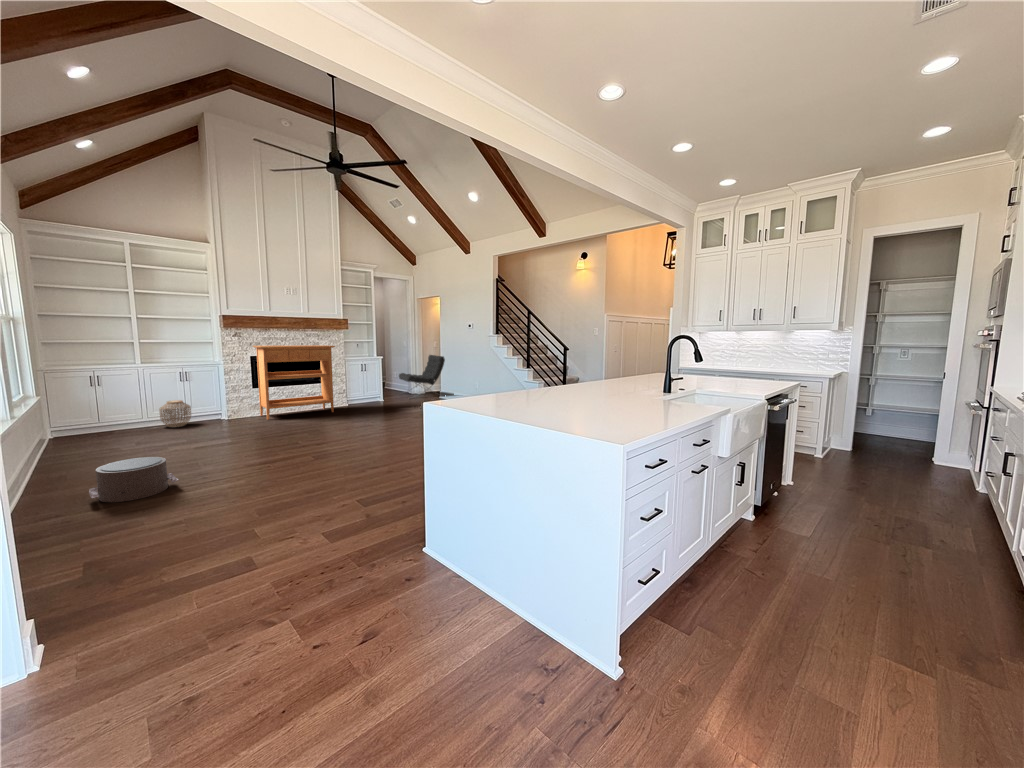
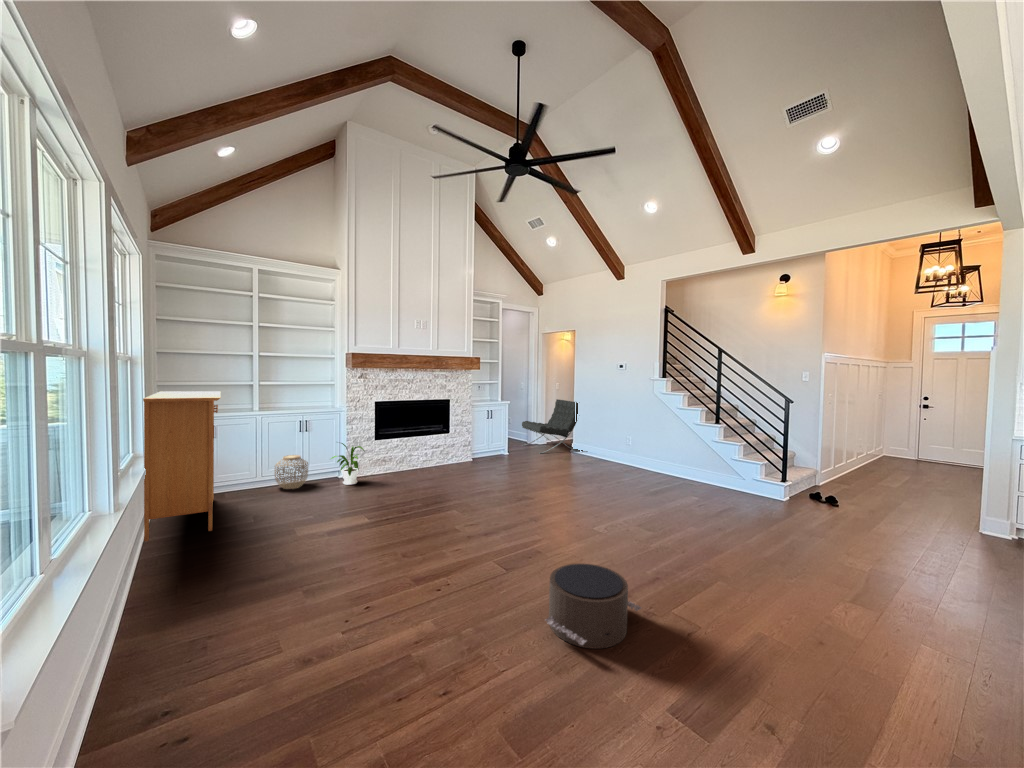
console table: present [253,345,335,420] -> present [143,391,221,541]
house plant: none [208,389,241,423] -> present [331,443,365,485]
pouf: present [89,457,178,502] -> present [545,563,641,649]

